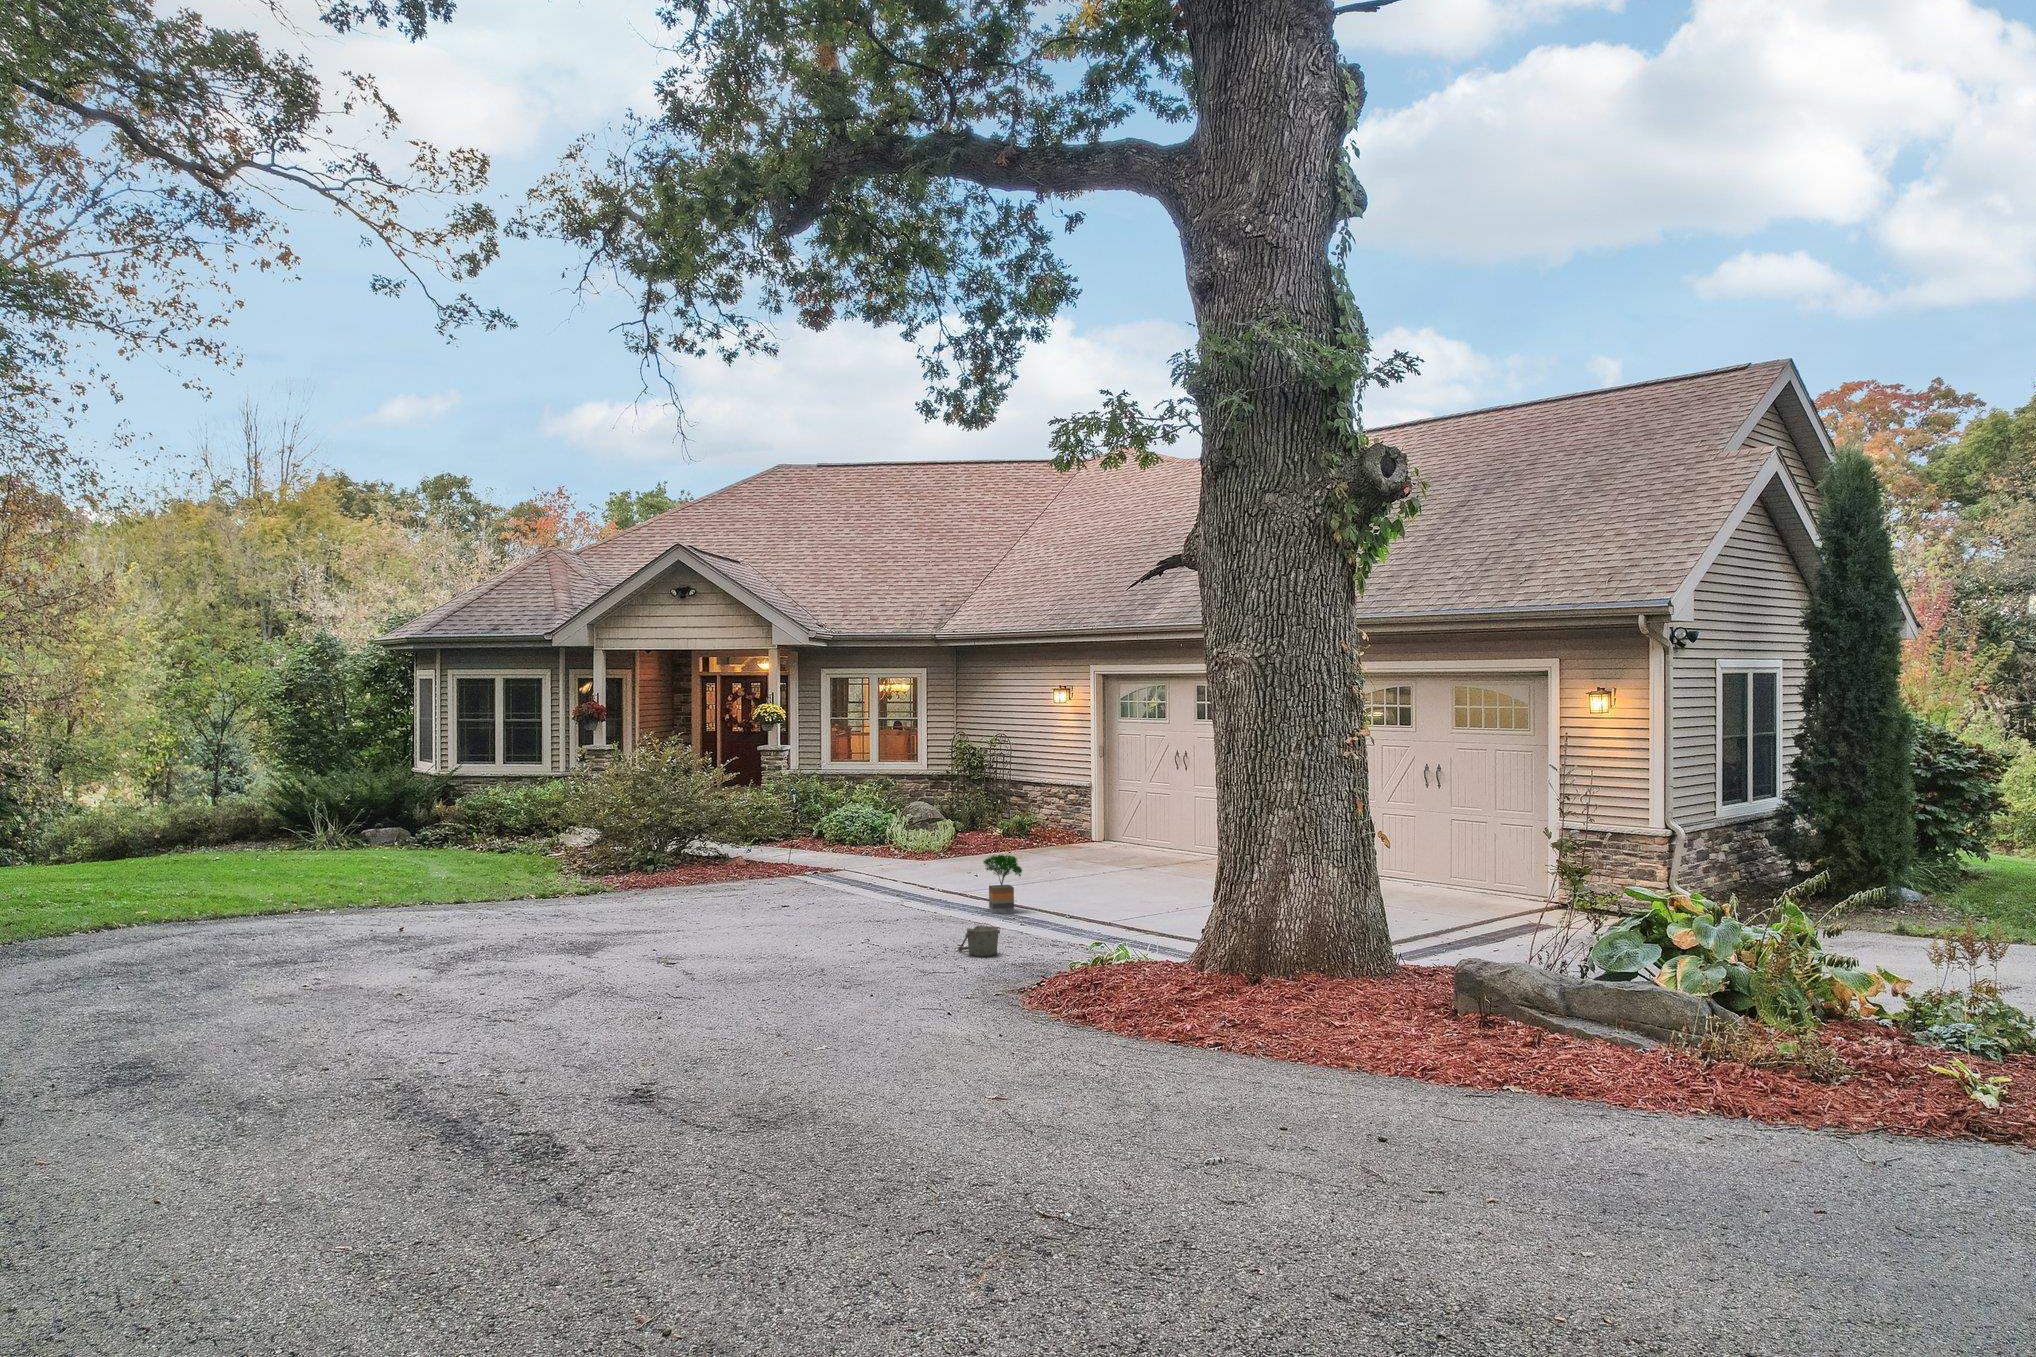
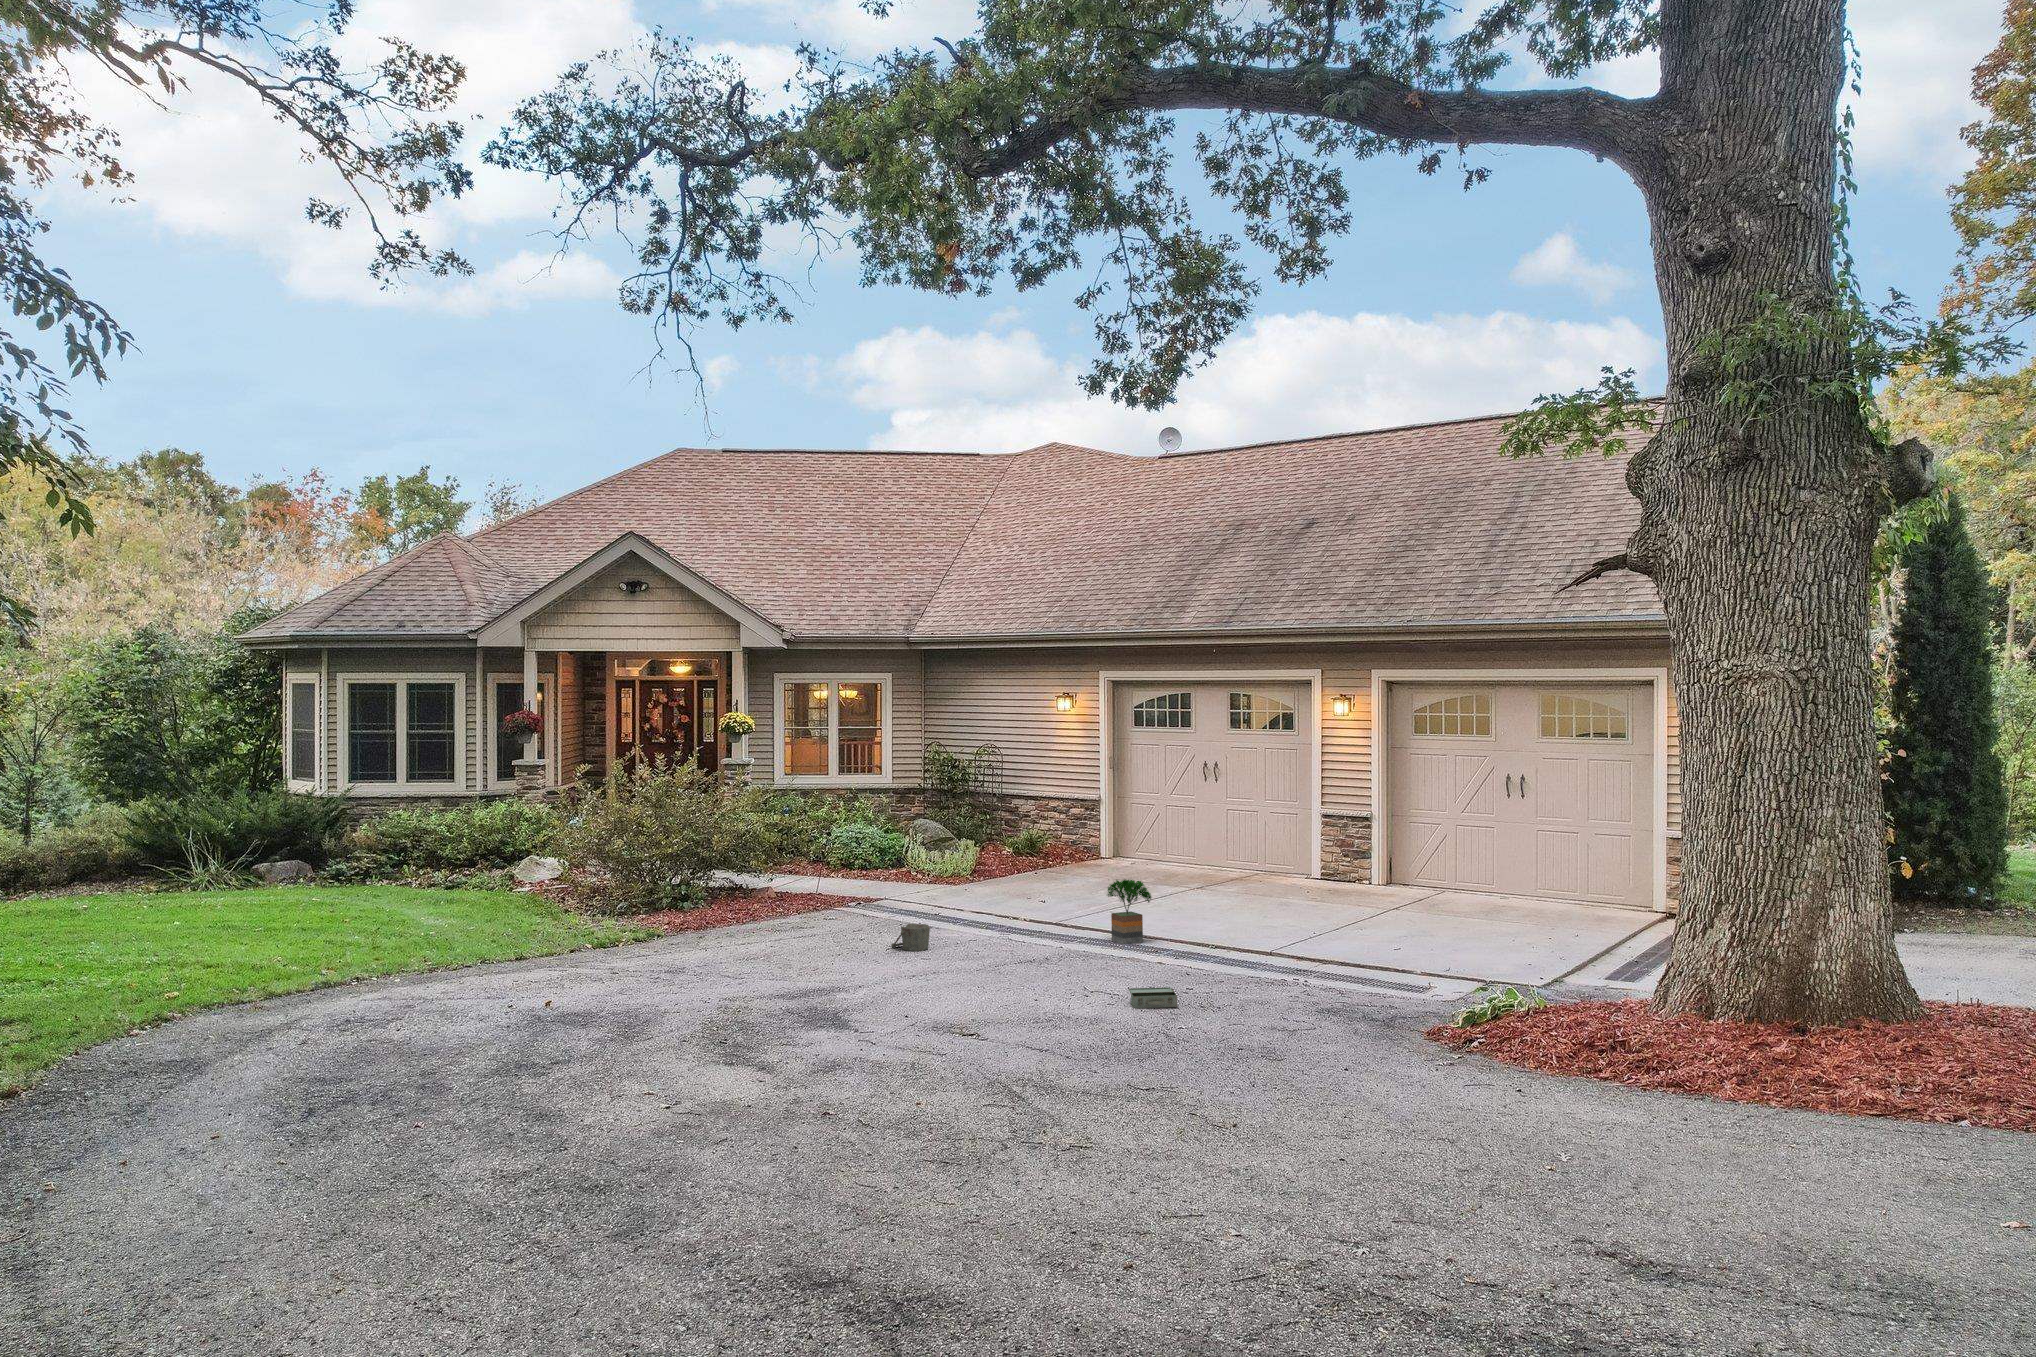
bucket: present [958,926,1000,956] -> present [891,924,930,951]
toolbox: none [896,946,941,963] -> present [1128,987,1177,1008]

